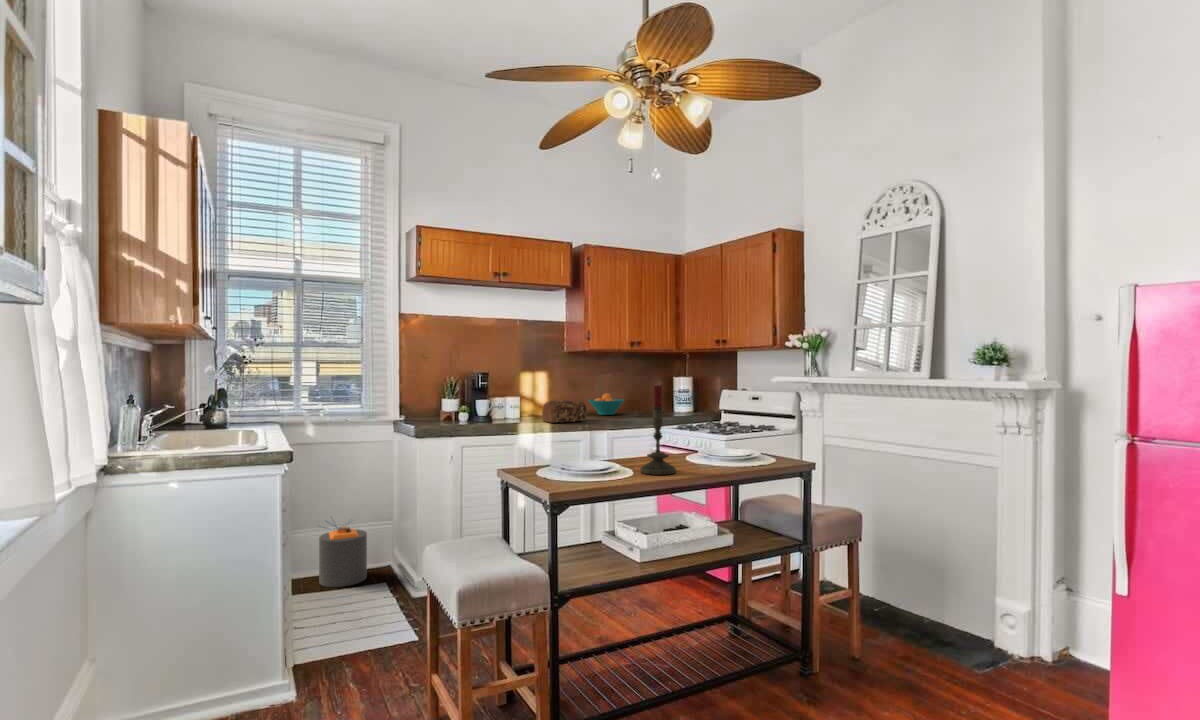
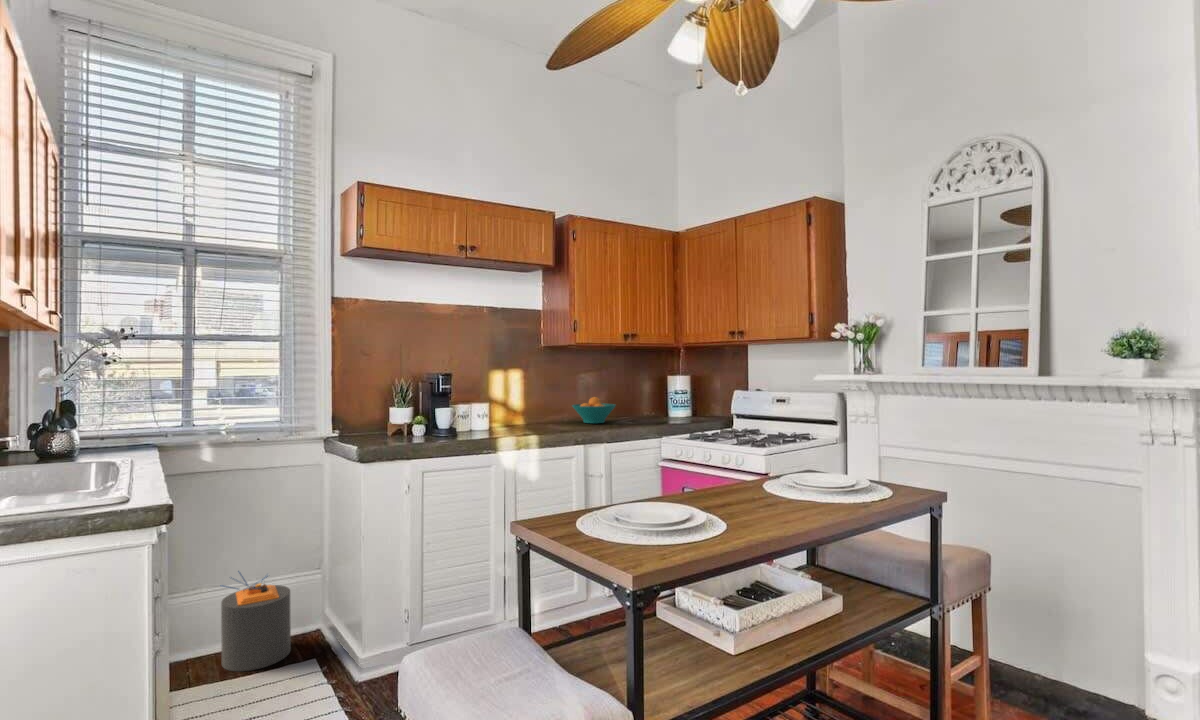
candle: present [640,385,676,475] -> none [733,387,788,532]
bread loaf: present [542,400,586,423] -> none [521,407,577,436]

